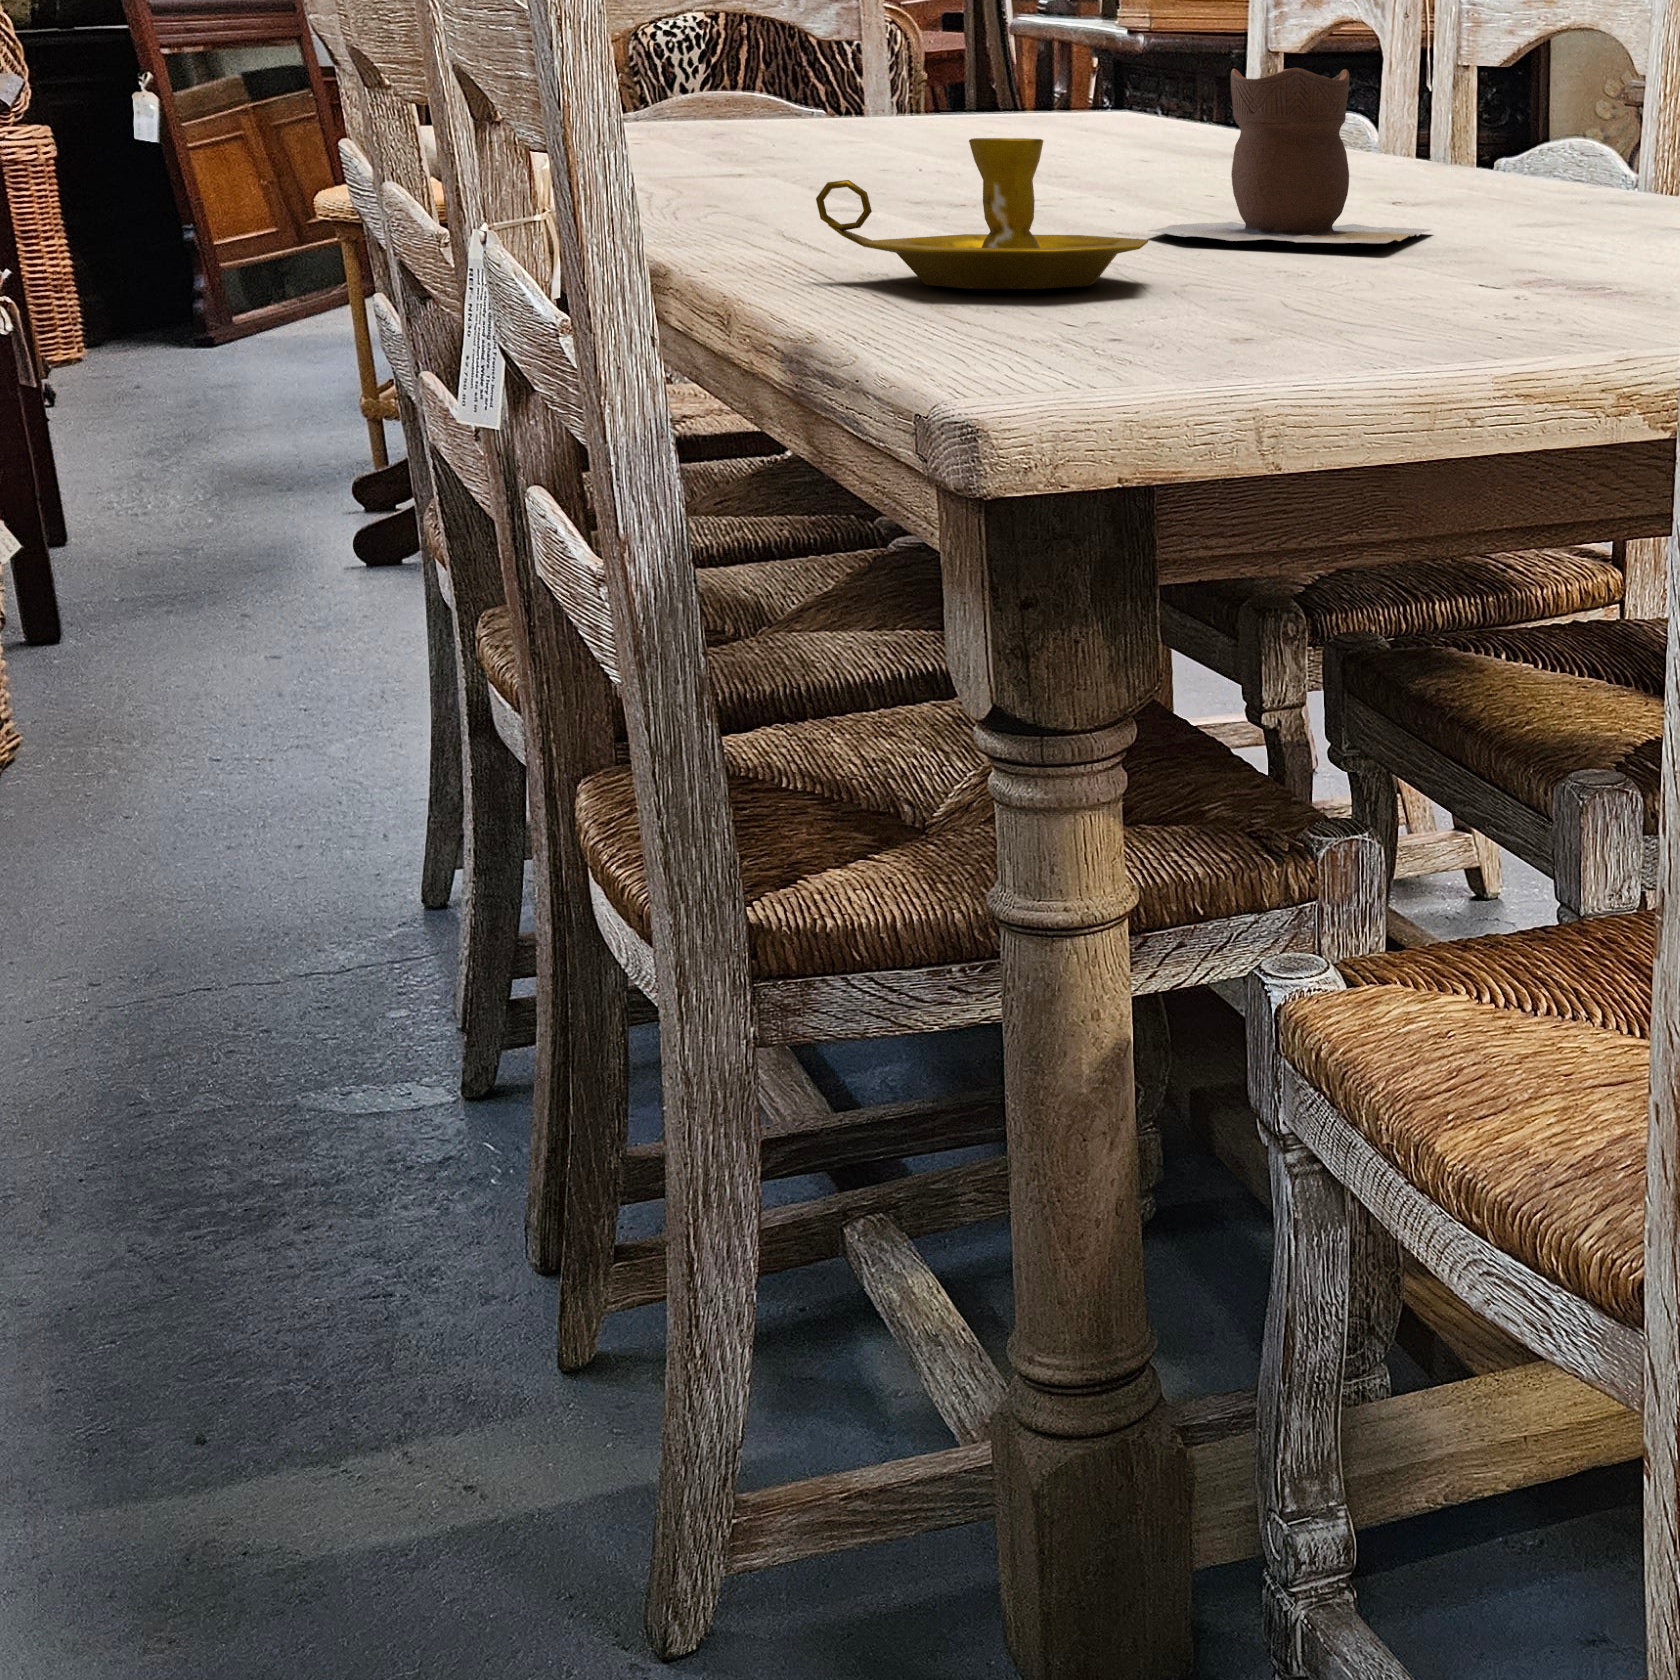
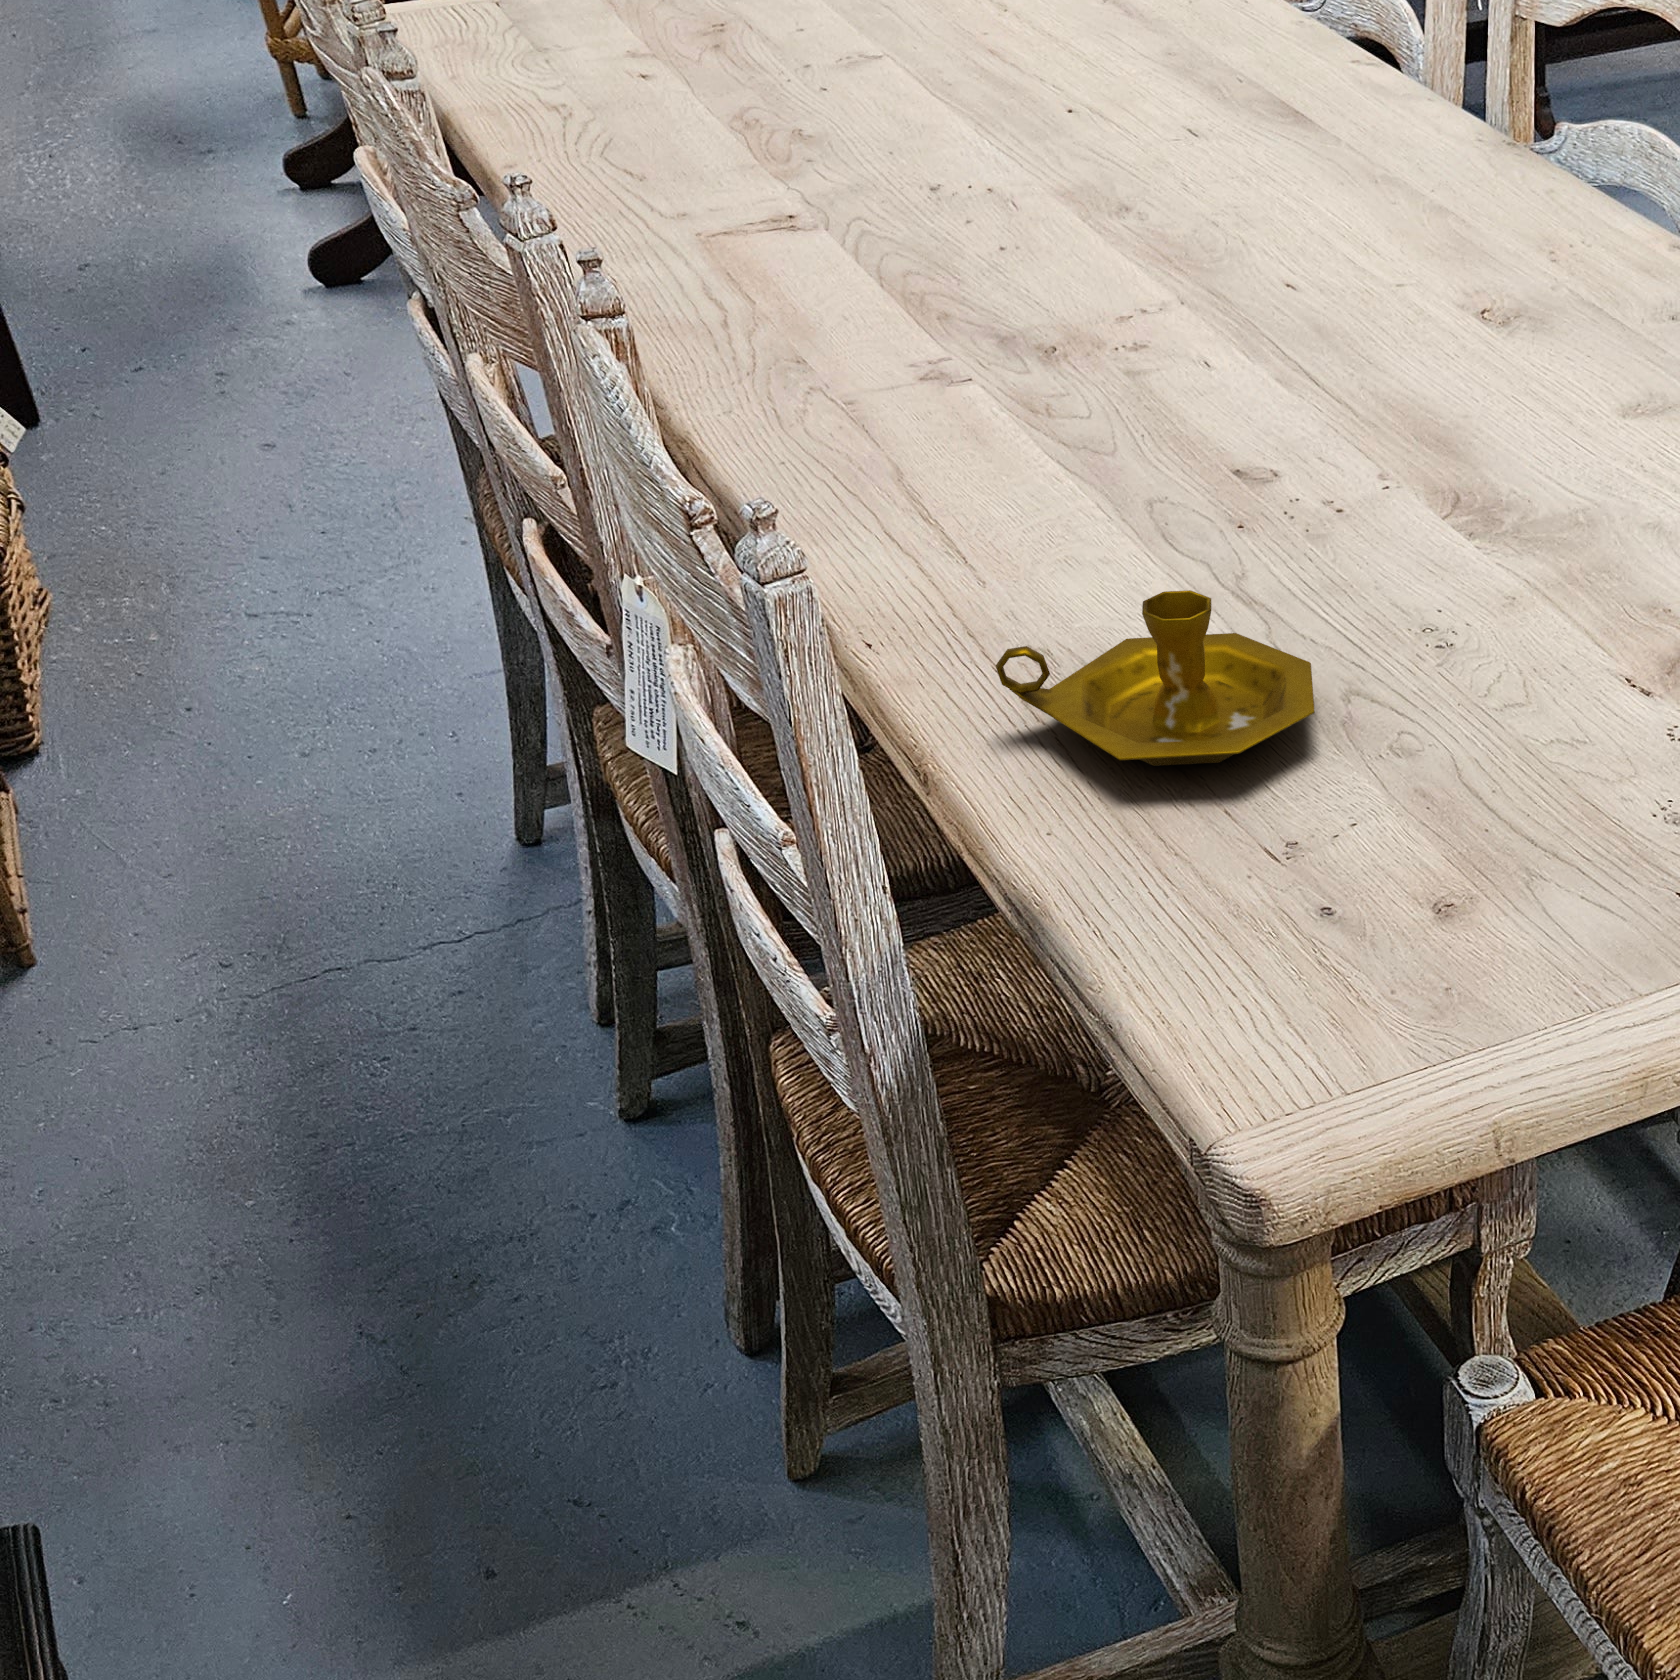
vase: present [1149,68,1431,244] -> none [1273,324,1546,551]

